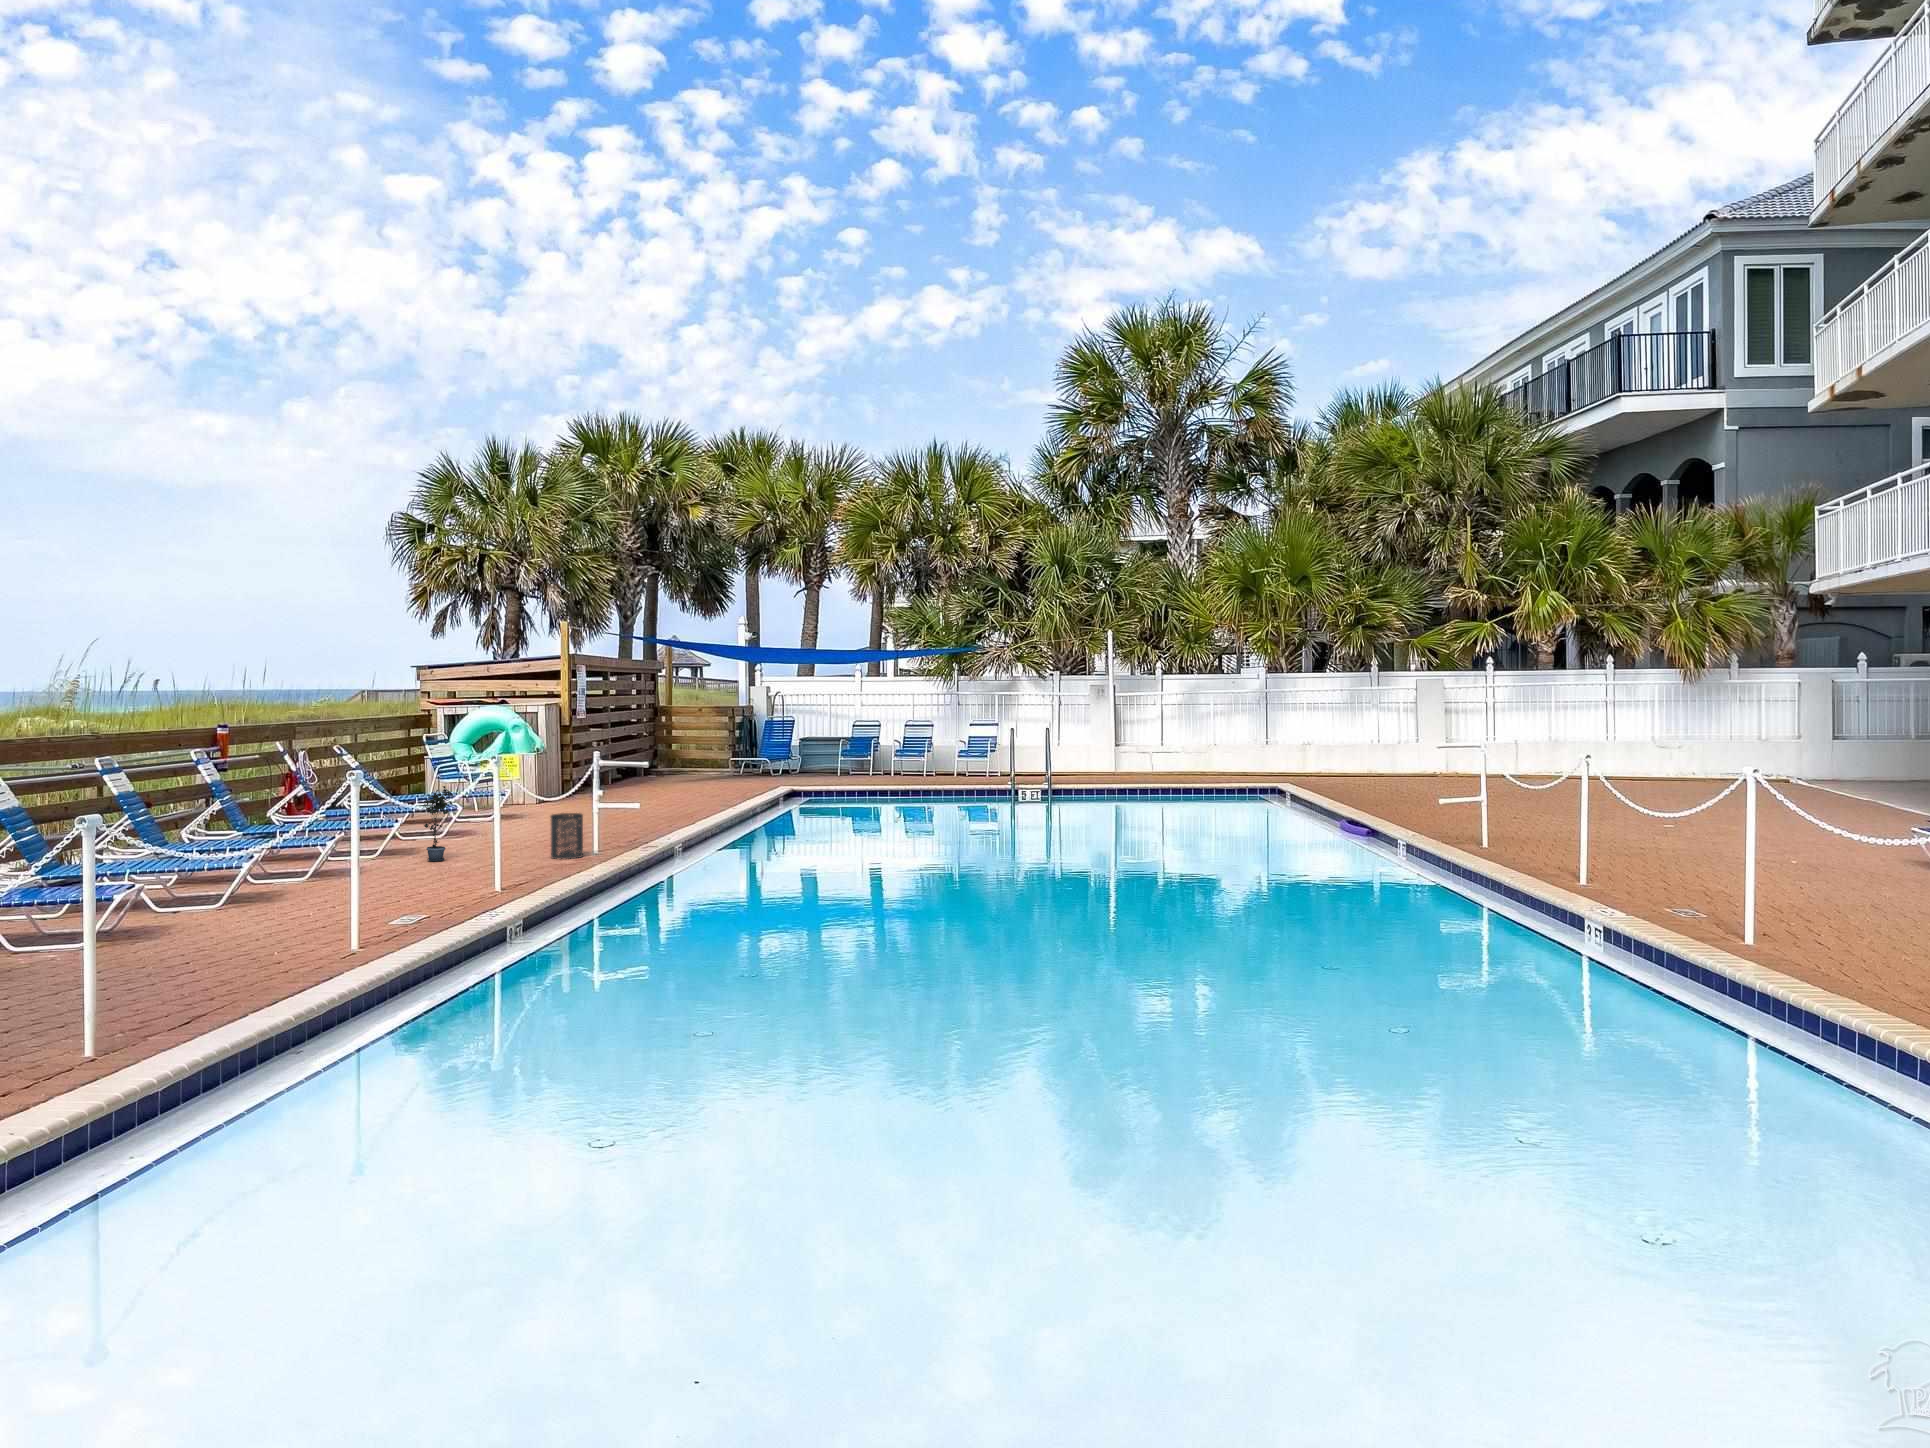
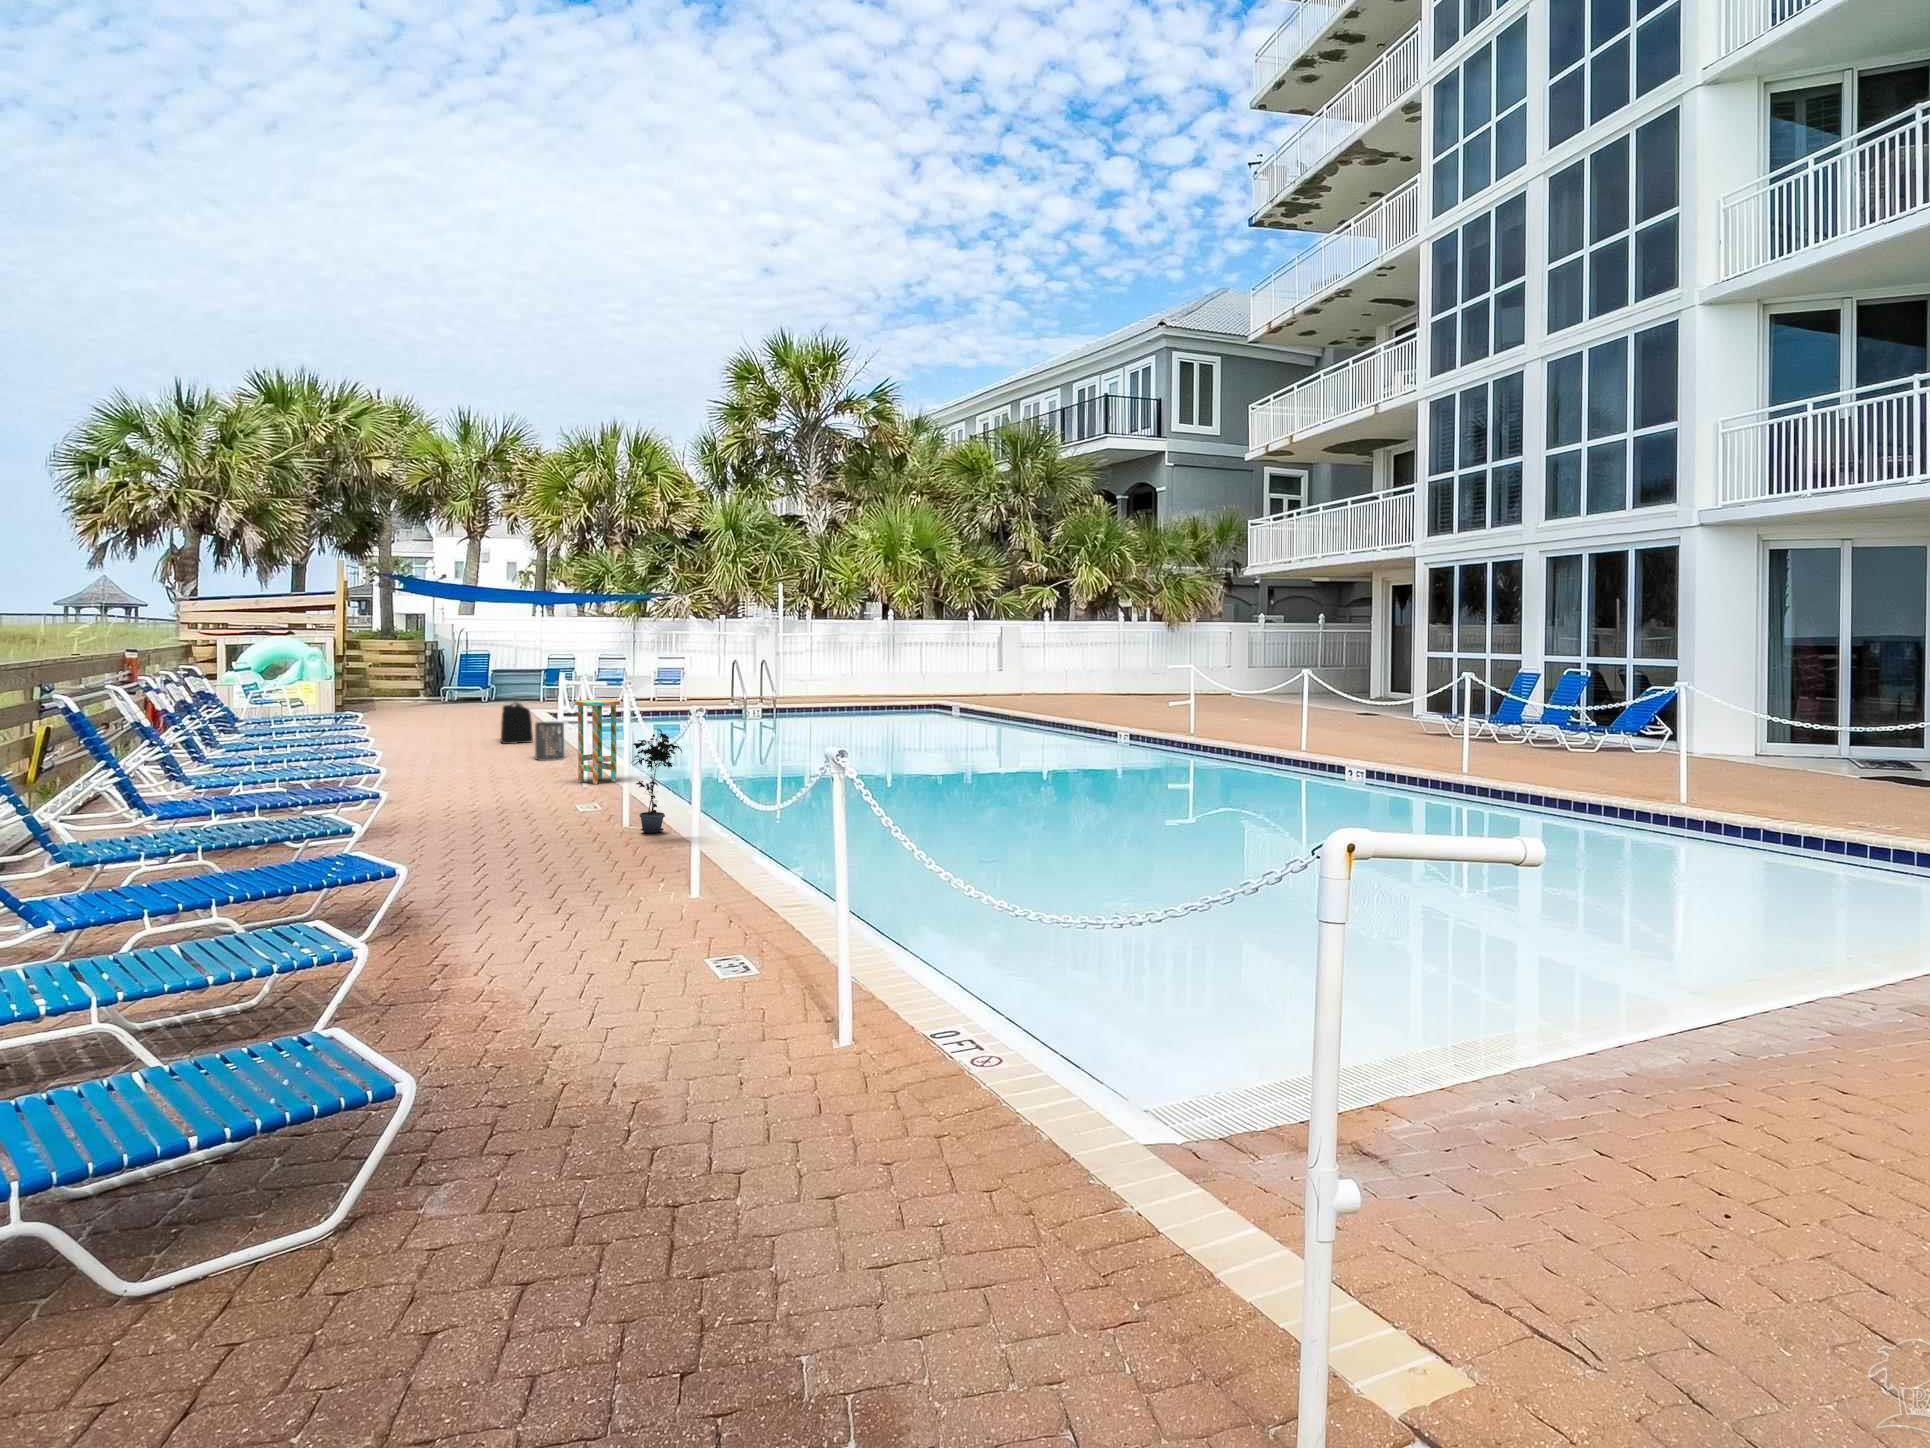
backpack: none [612,784,647,831] -> present [501,703,533,744]
potted plant: present [423,786,453,862] -> present [631,729,682,833]
side table: none [451,798,505,900] -> present [575,699,620,784]

